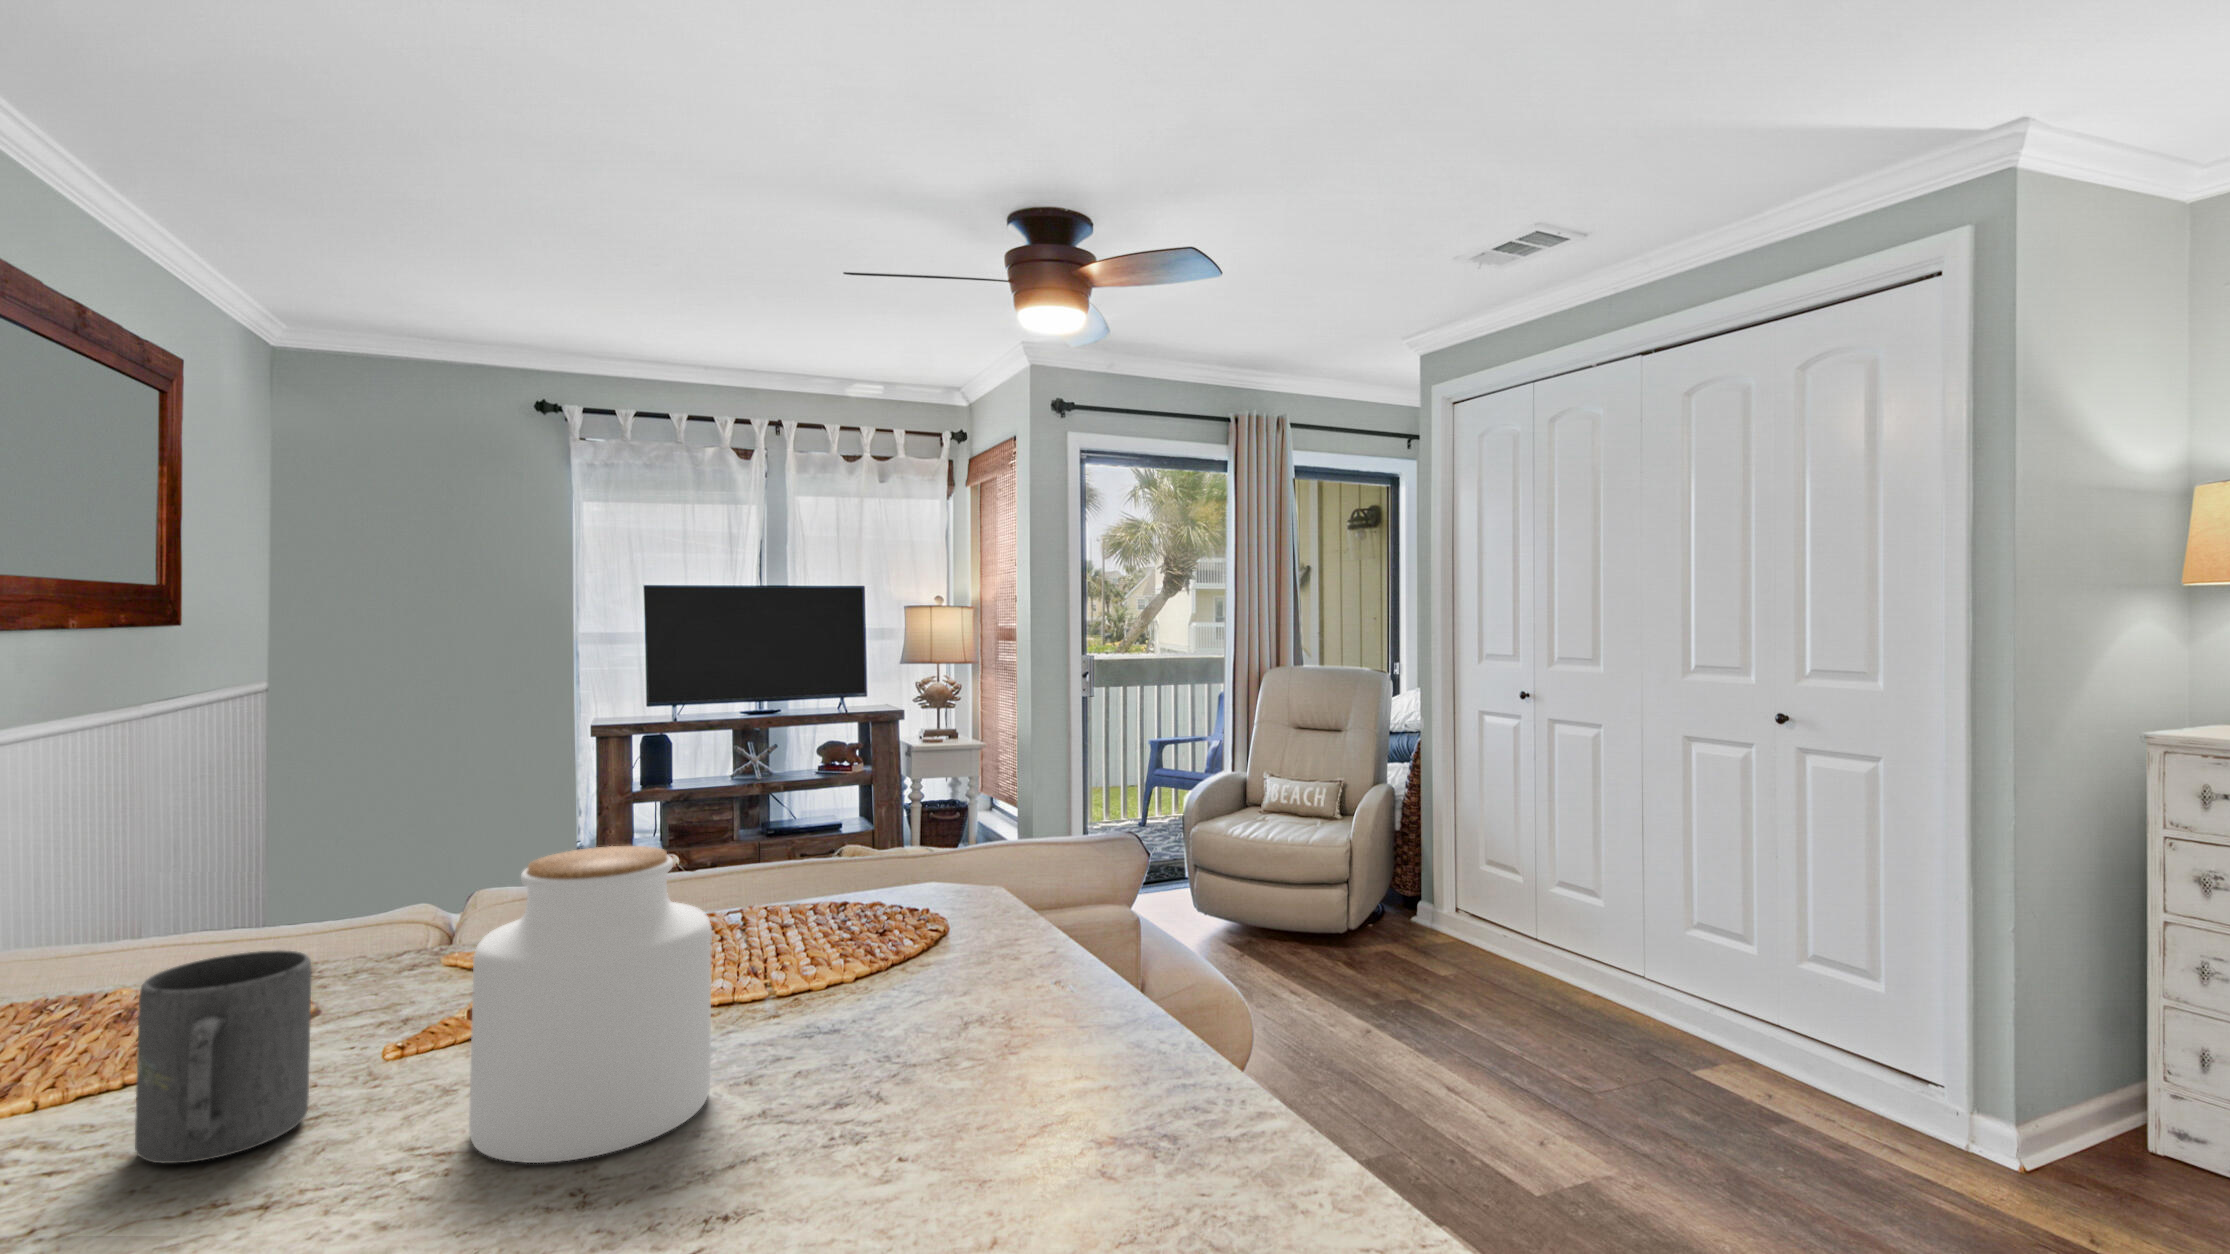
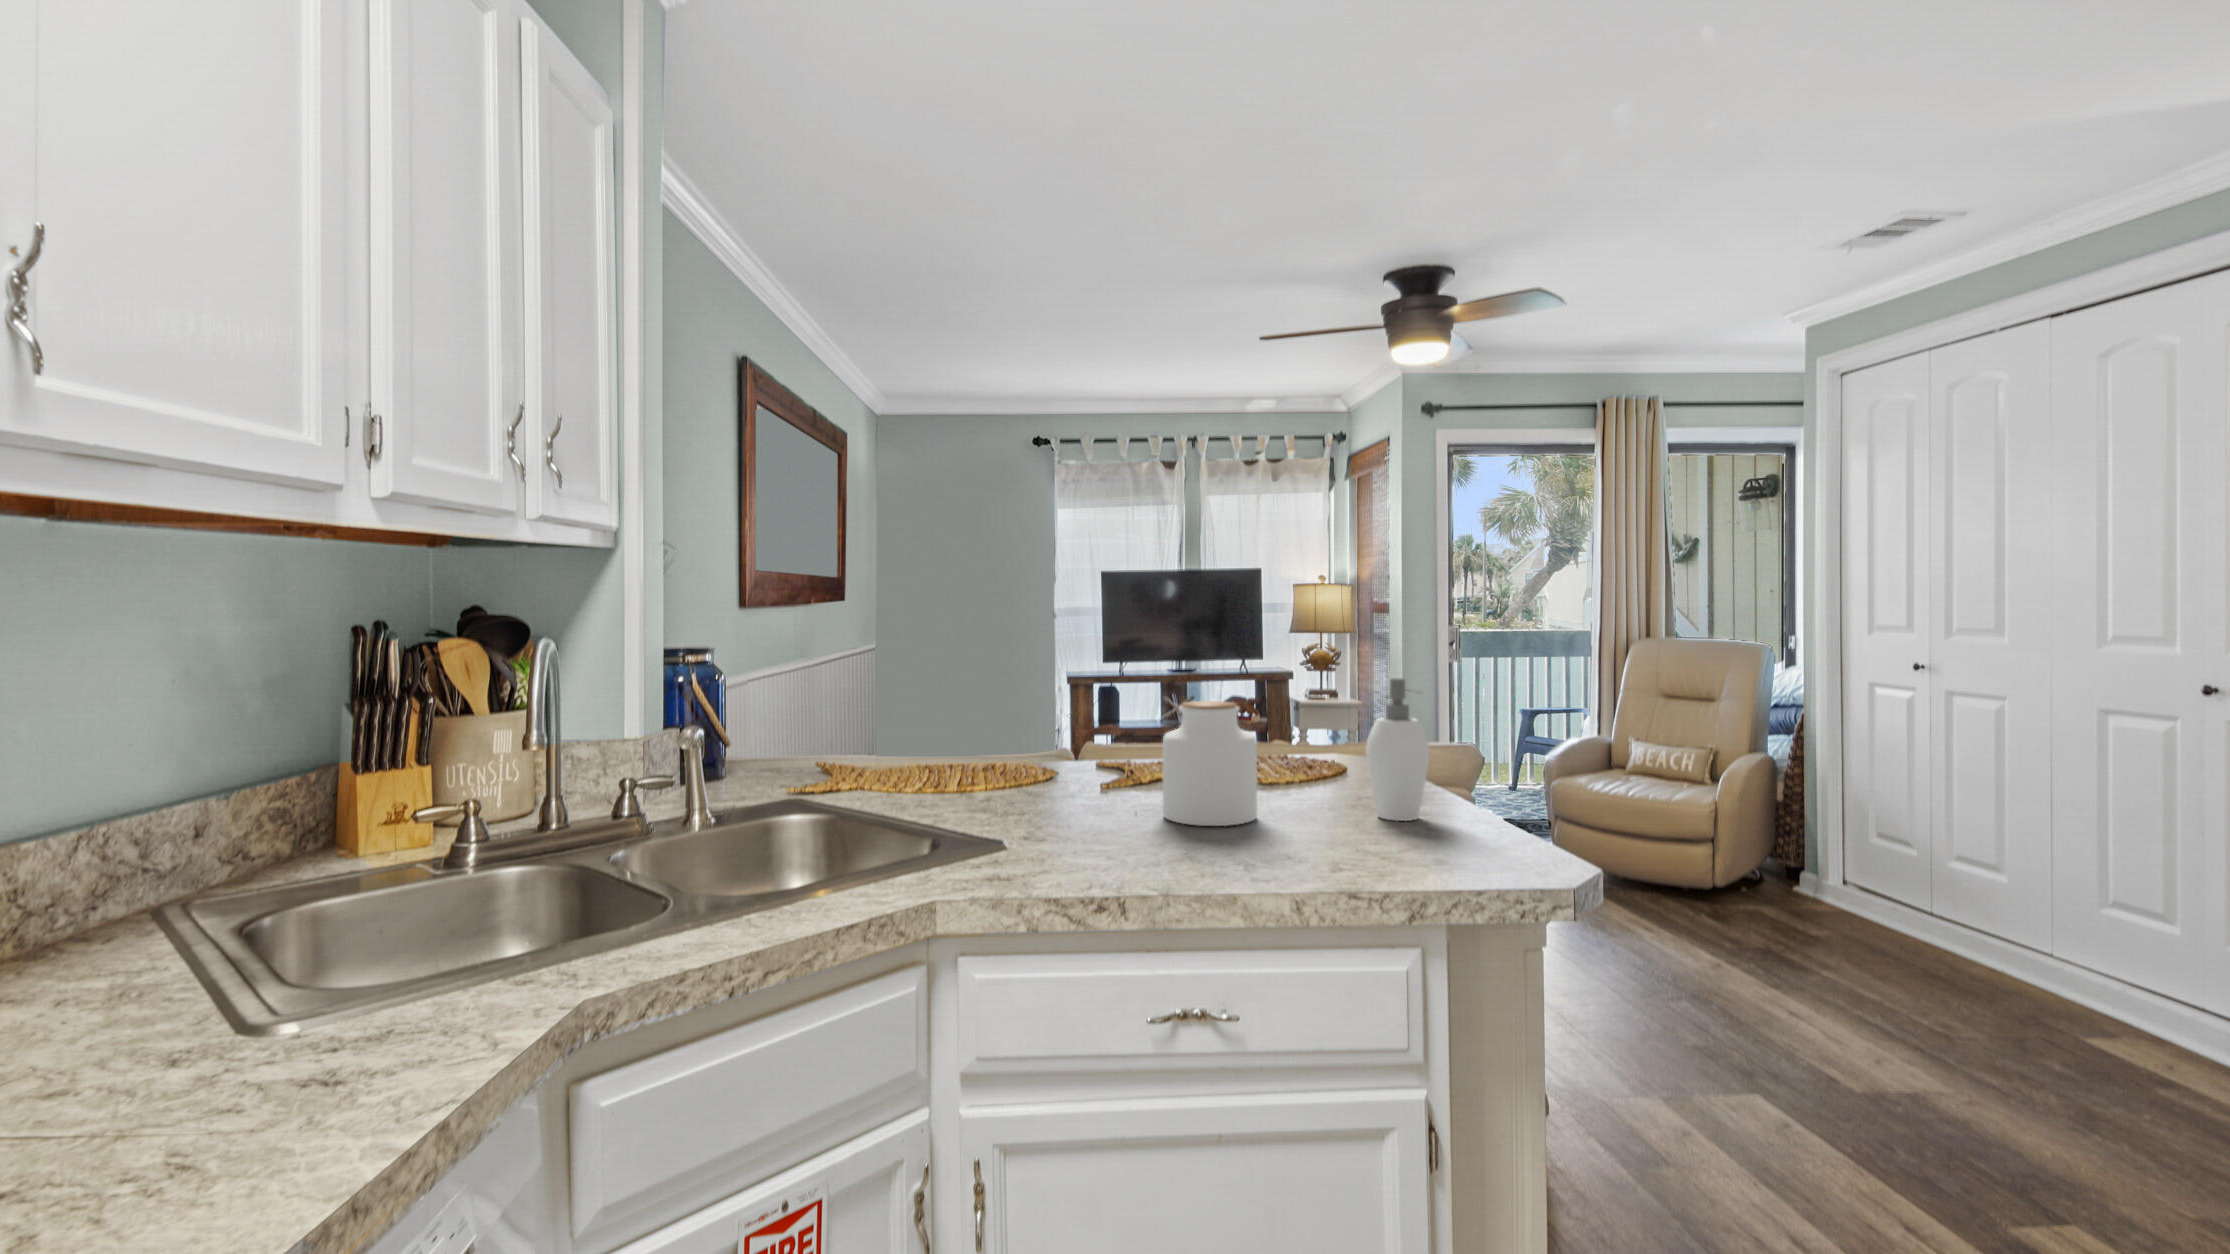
soap dispenser: none [950,776,1069,1062] -> present [1366,678,1429,821]
mug: present [135,950,312,1163] -> none [1042,738,1096,813]

